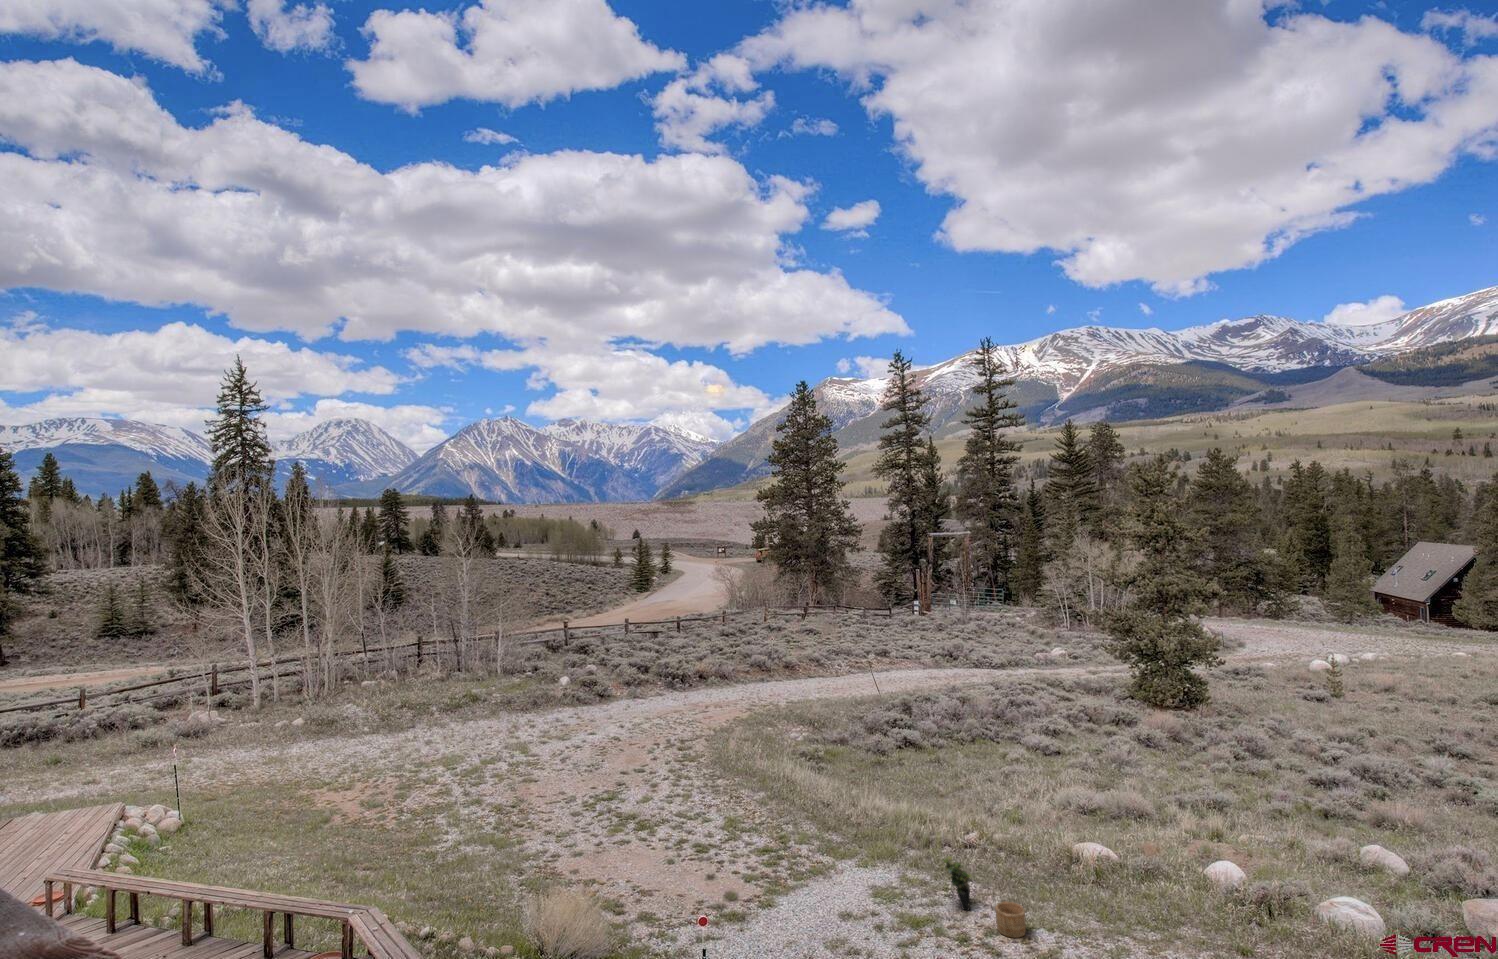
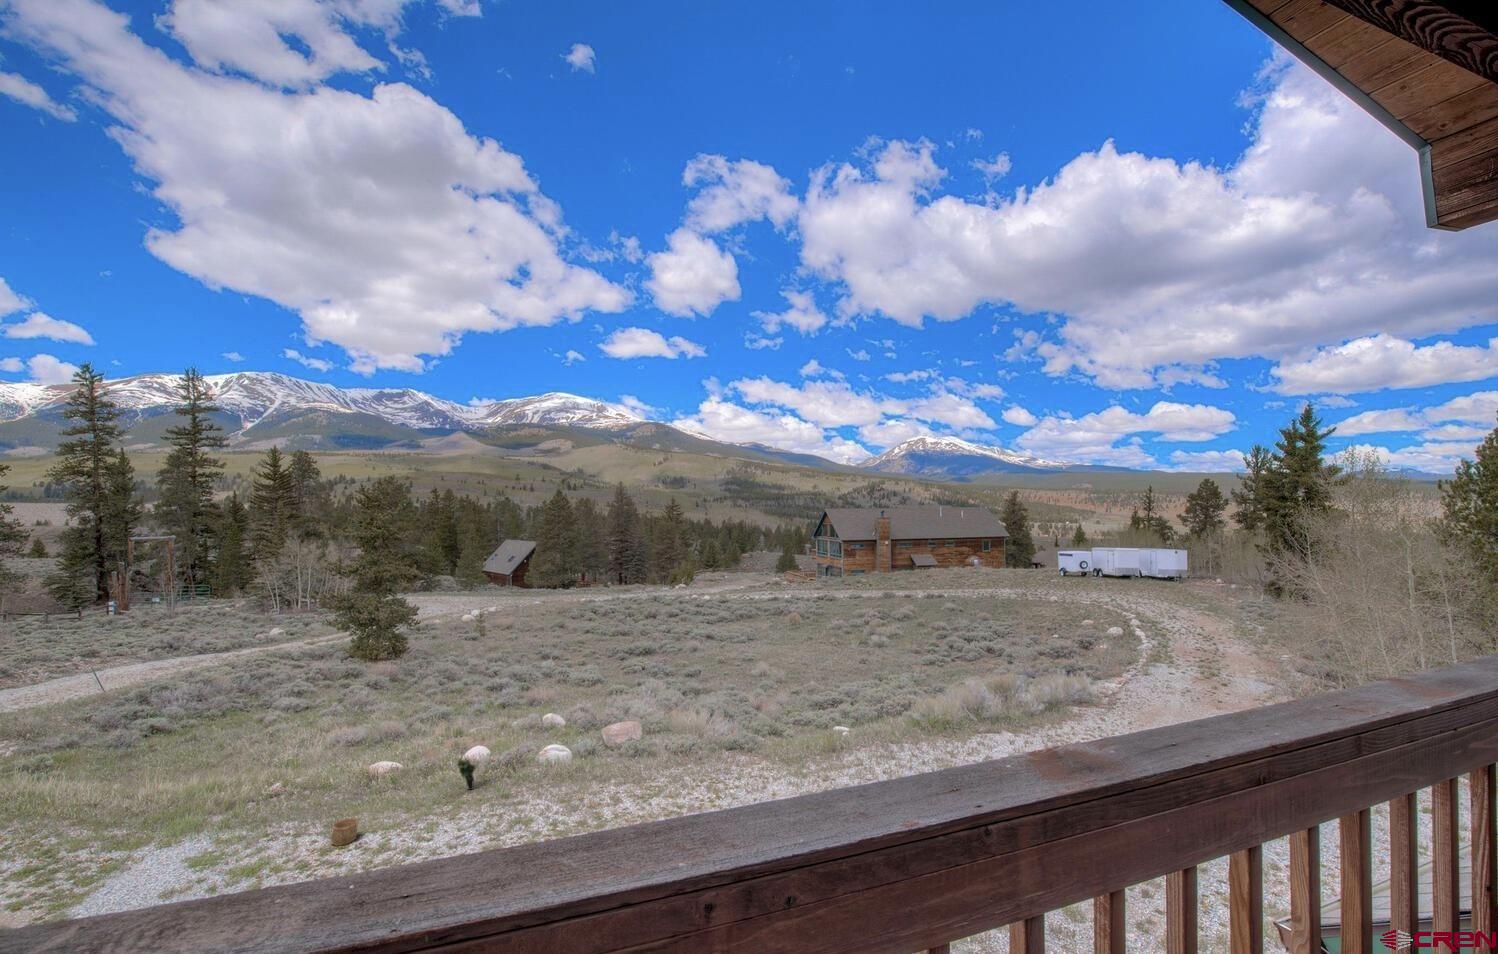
potted plant: present [942,856,971,911] -> present [458,758,476,790]

